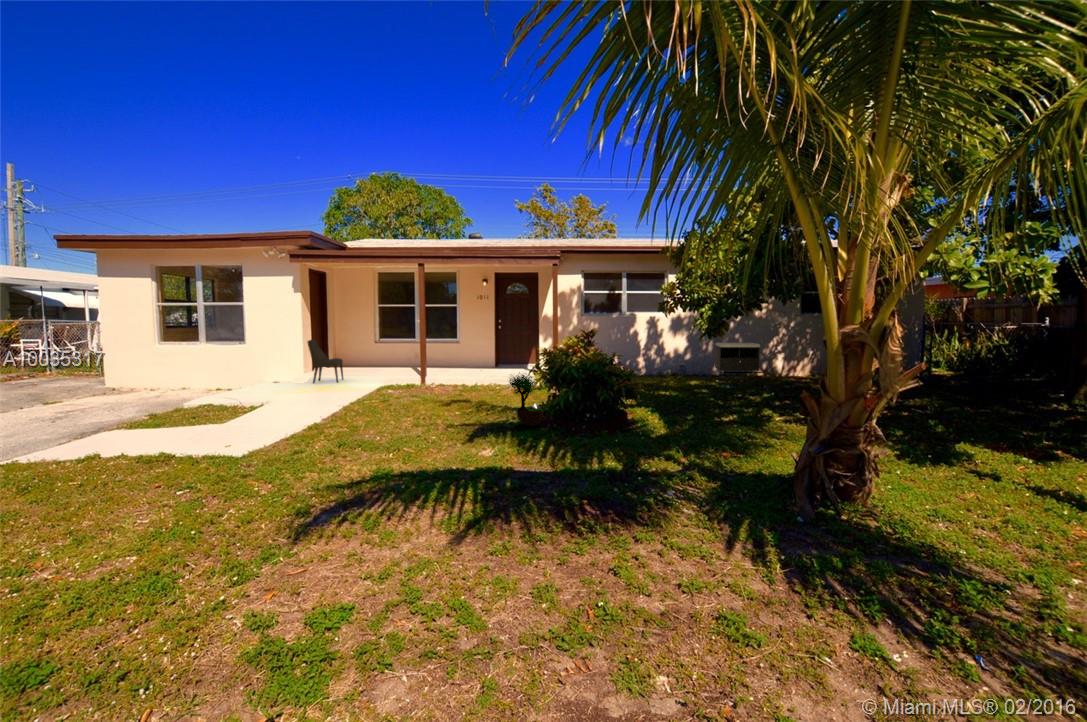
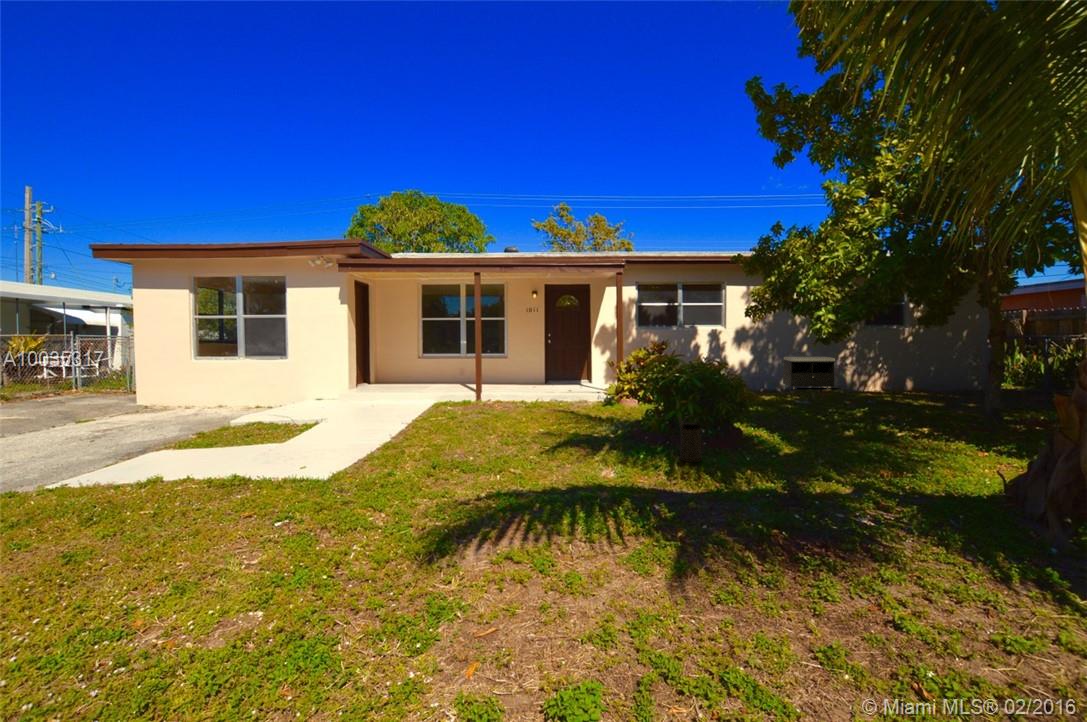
chair: present [307,339,343,383] -> none [353,354,389,401]
potted tree: present [507,374,543,426] -> none [597,380,640,445]
watering can: none [569,401,589,442] -> present [678,416,702,462]

